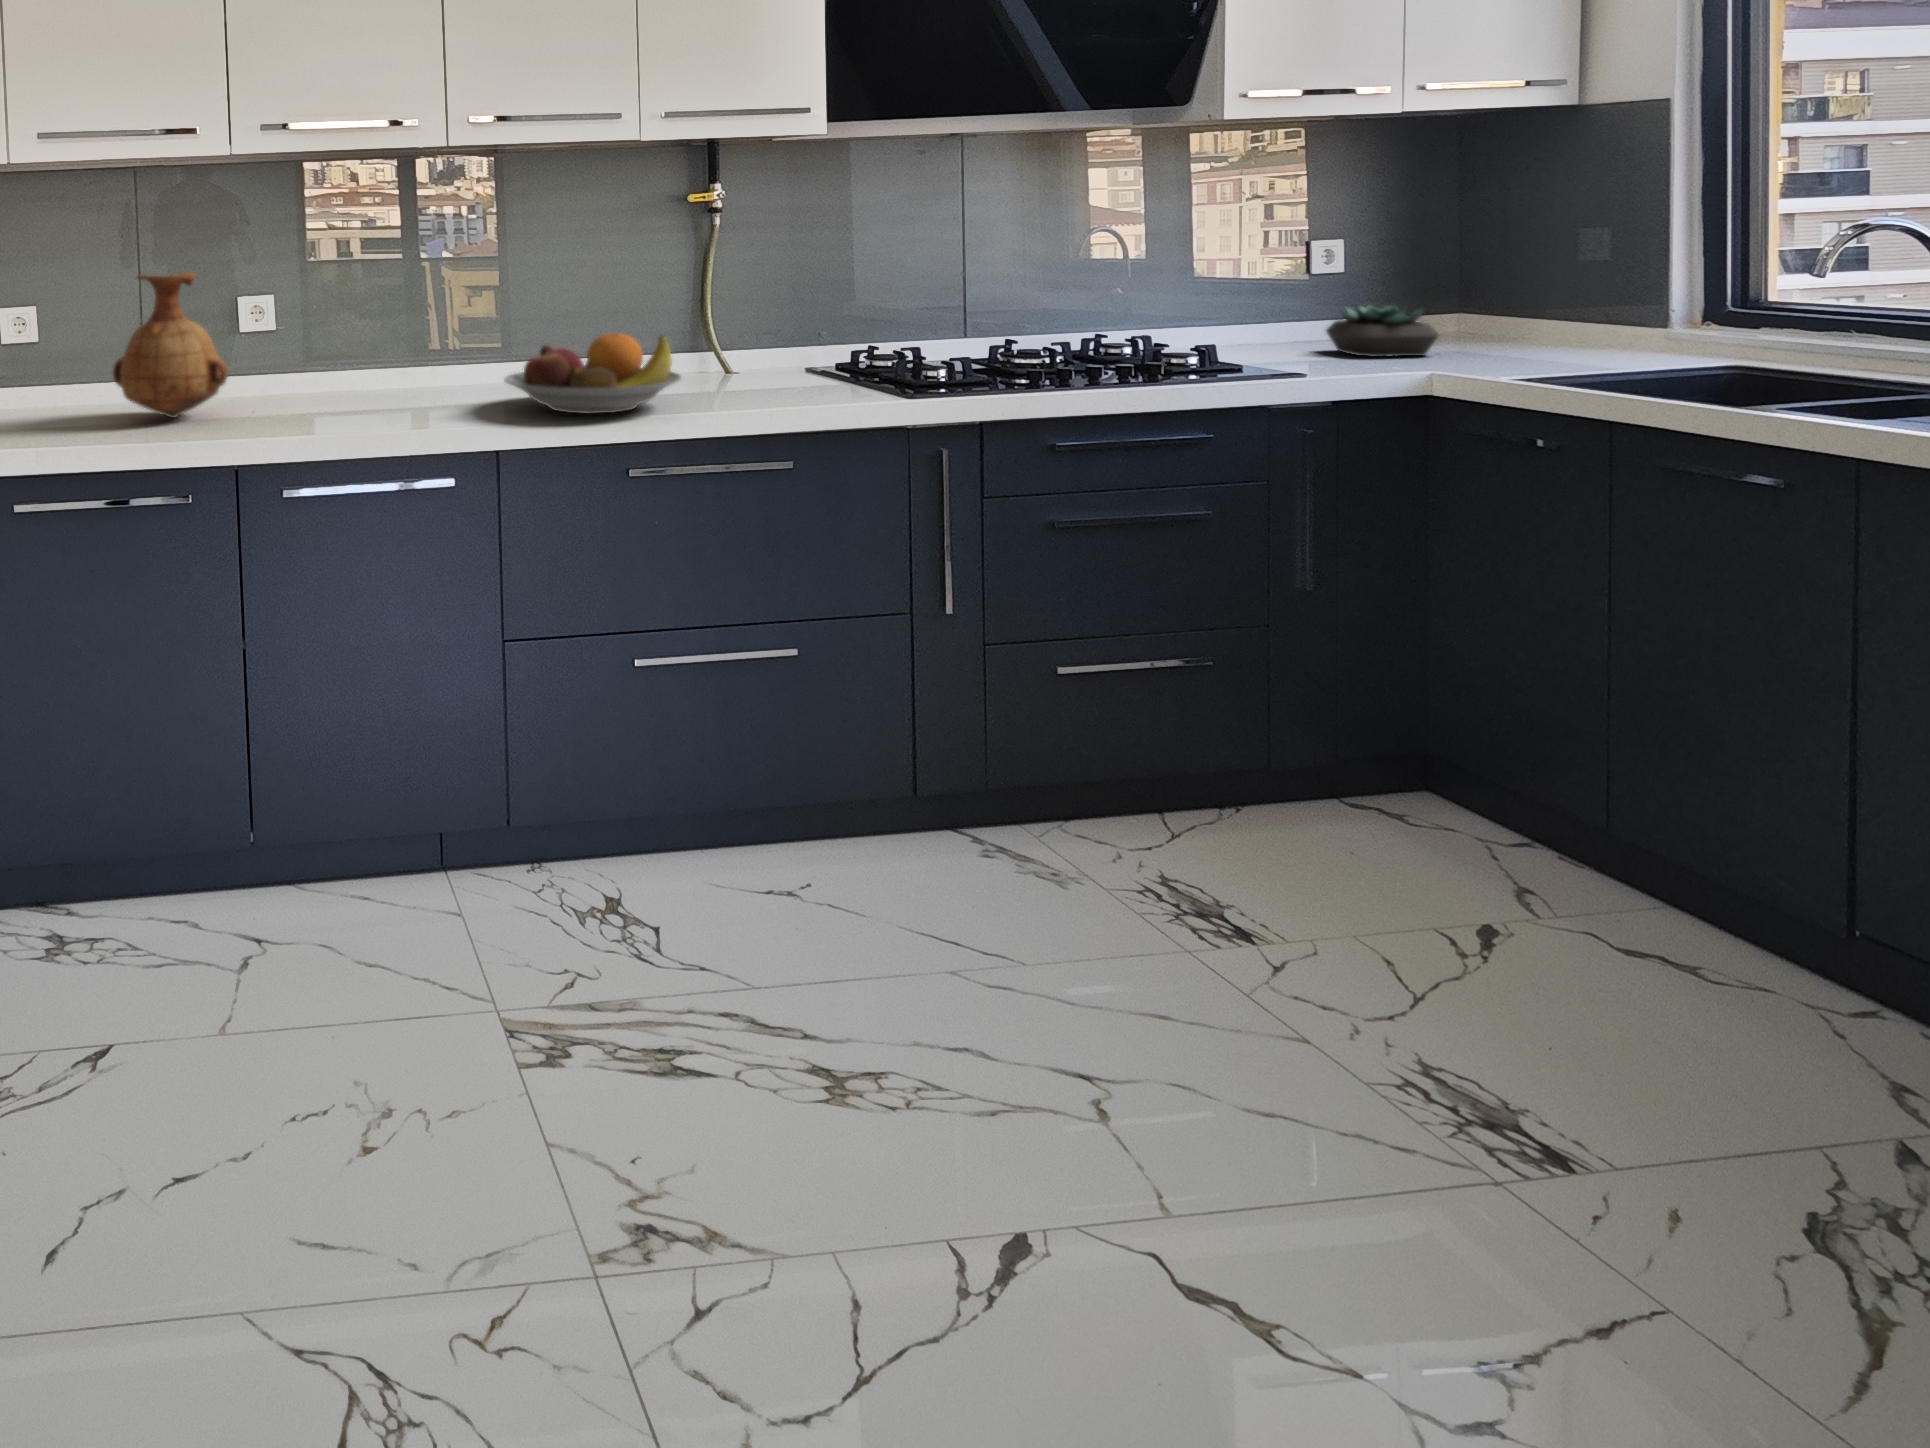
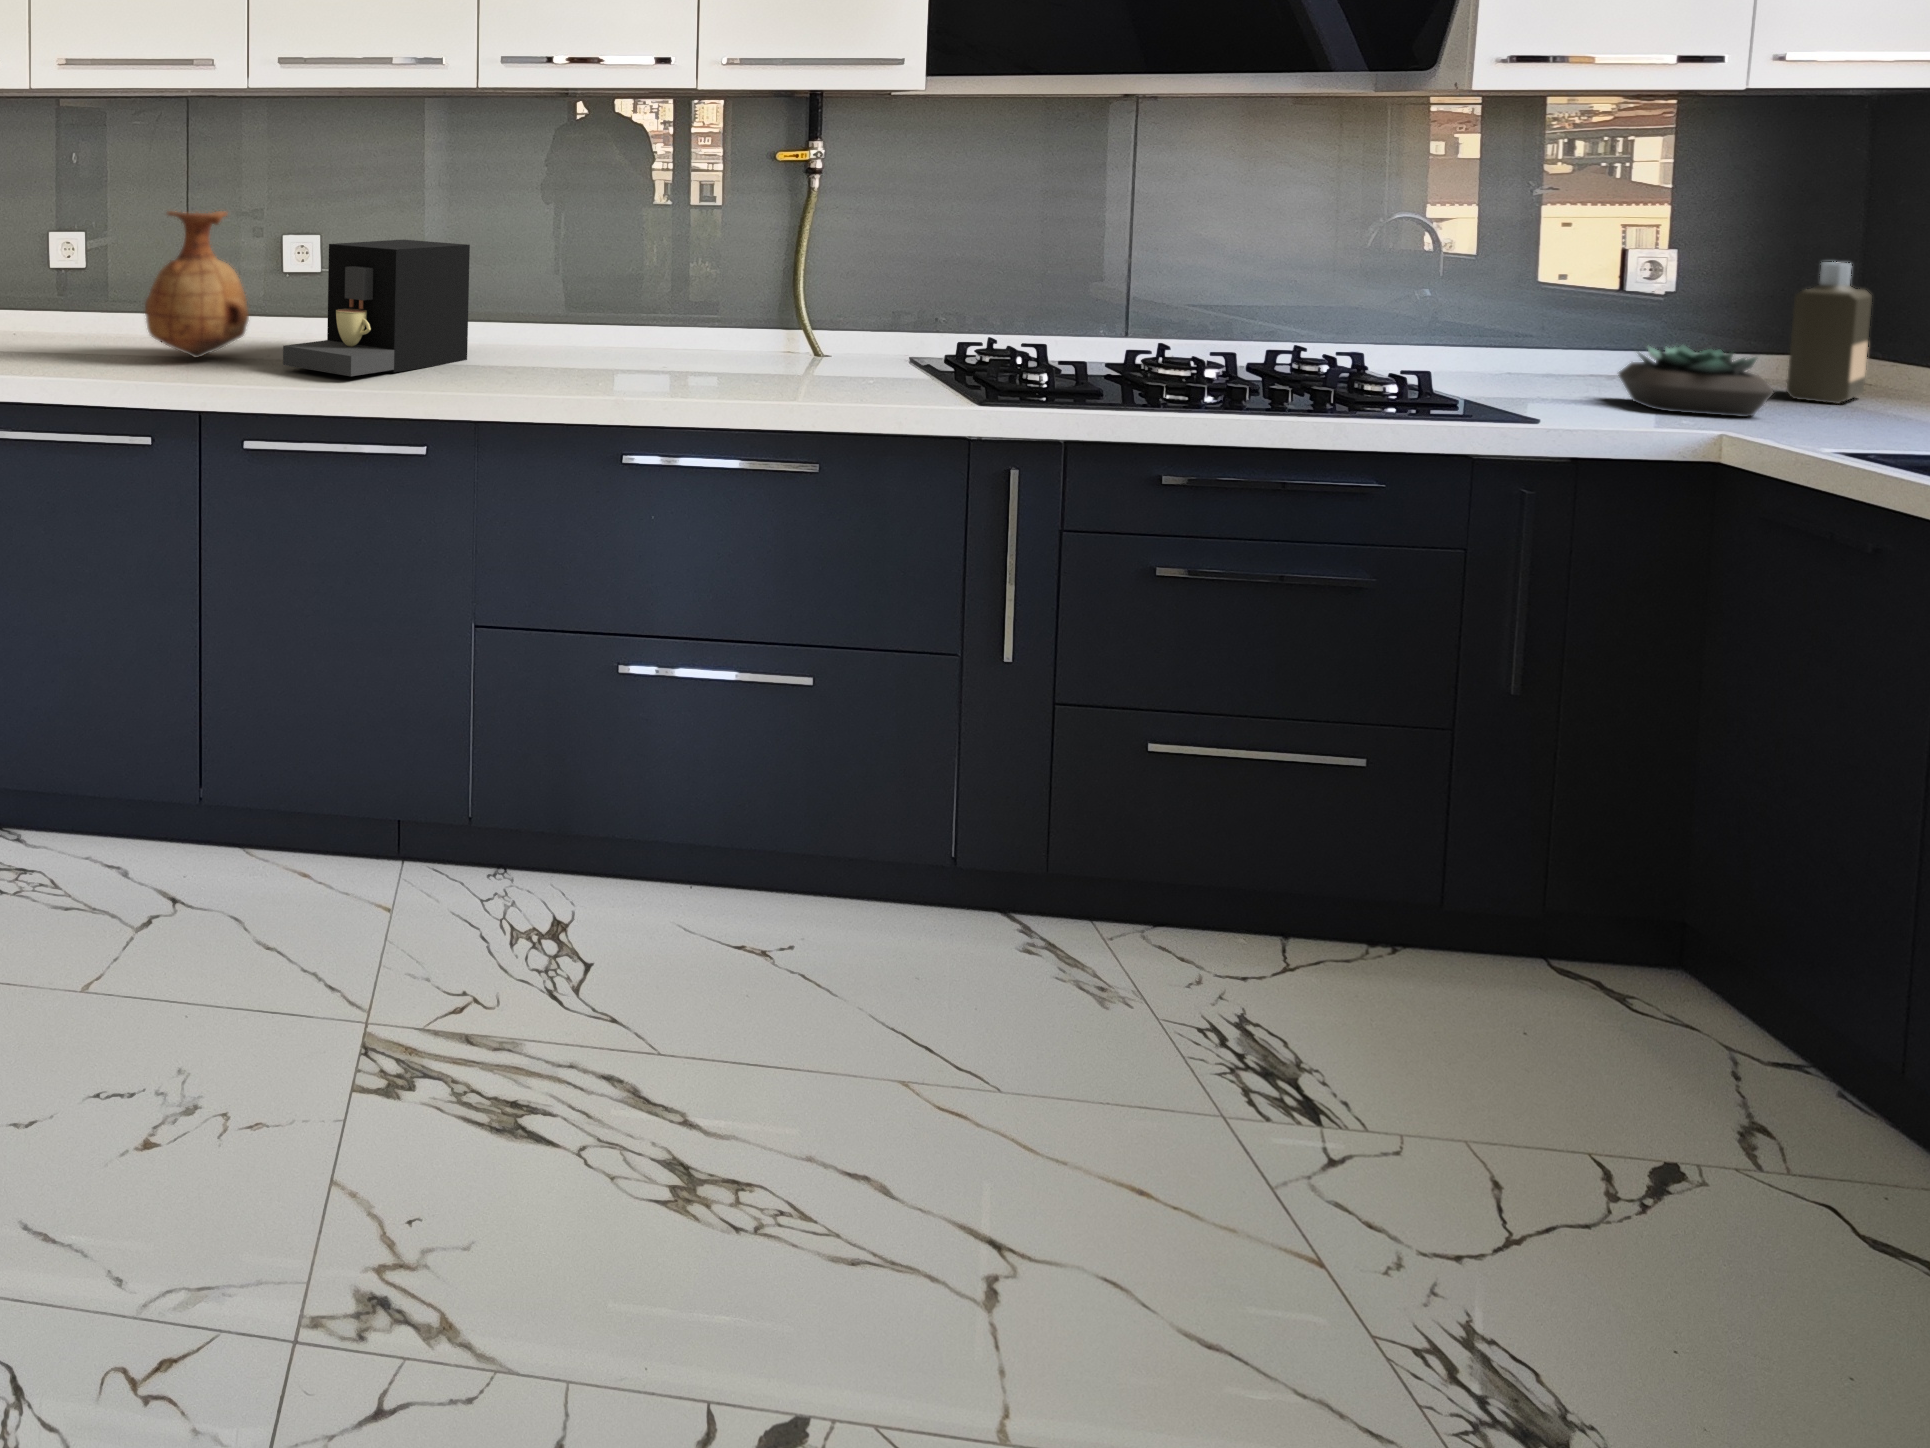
bottle: none [1430,233,1477,342] -> present [1786,262,1872,404]
coffee maker: none [272,289,428,420] -> present [283,240,470,376]
fruit bowl: present [504,333,682,414] -> none [524,307,720,394]

